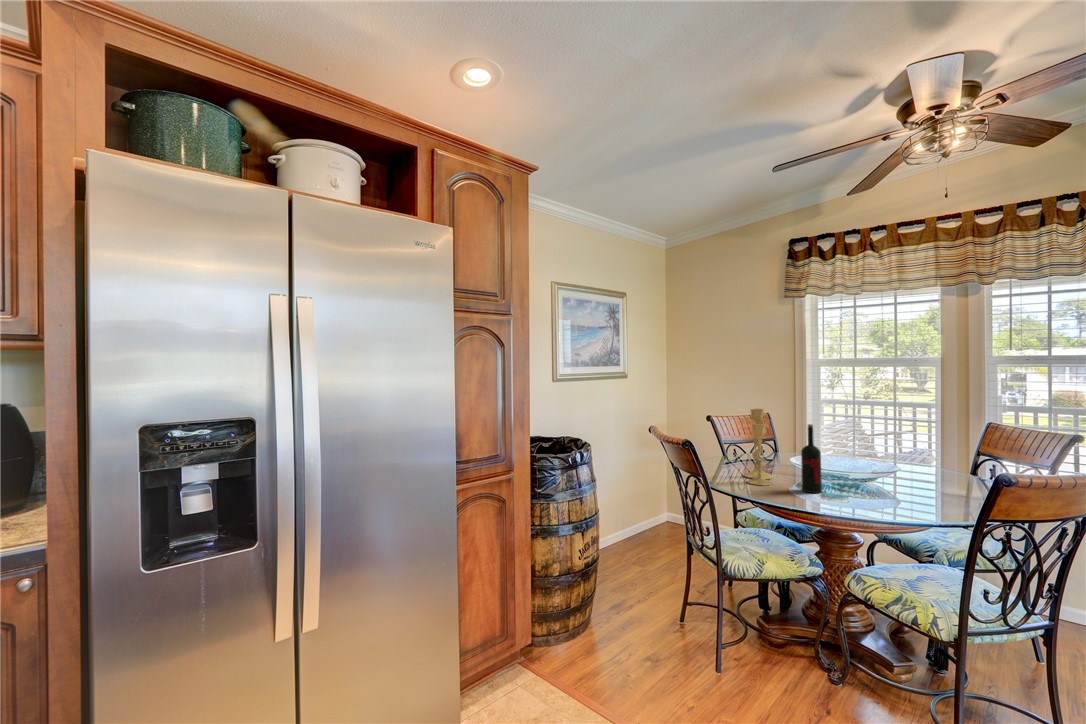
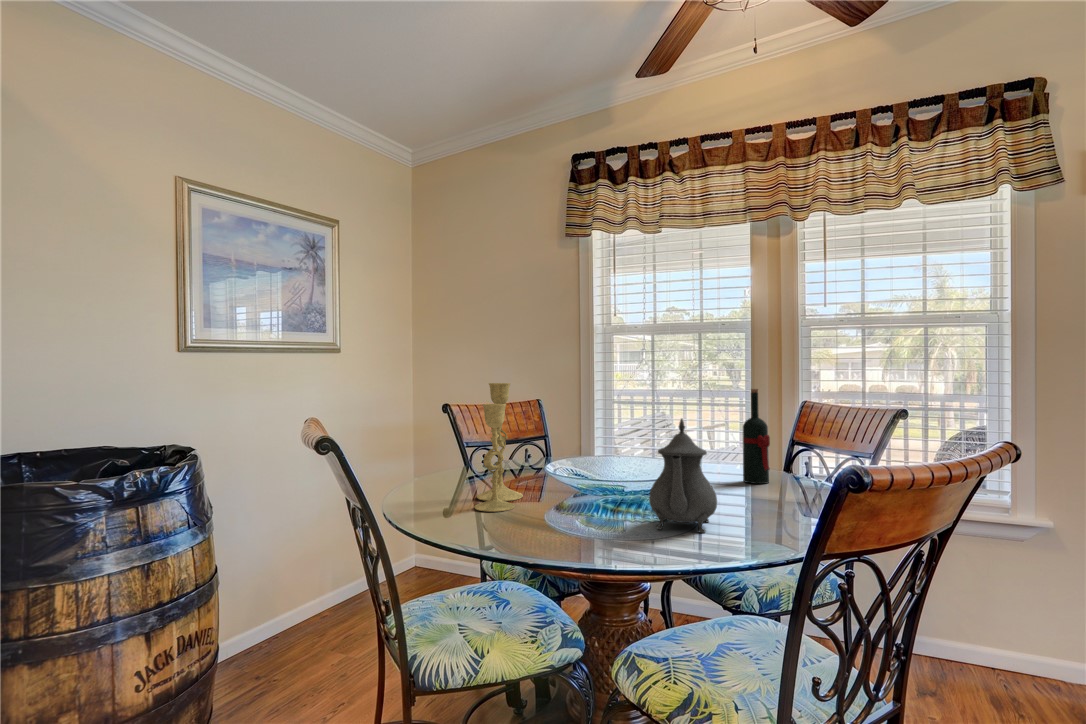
wine bottle: present [801,424,822,493] -> present [743,389,770,484]
teapot: none [869,441,917,509] -> present [649,419,717,533]

